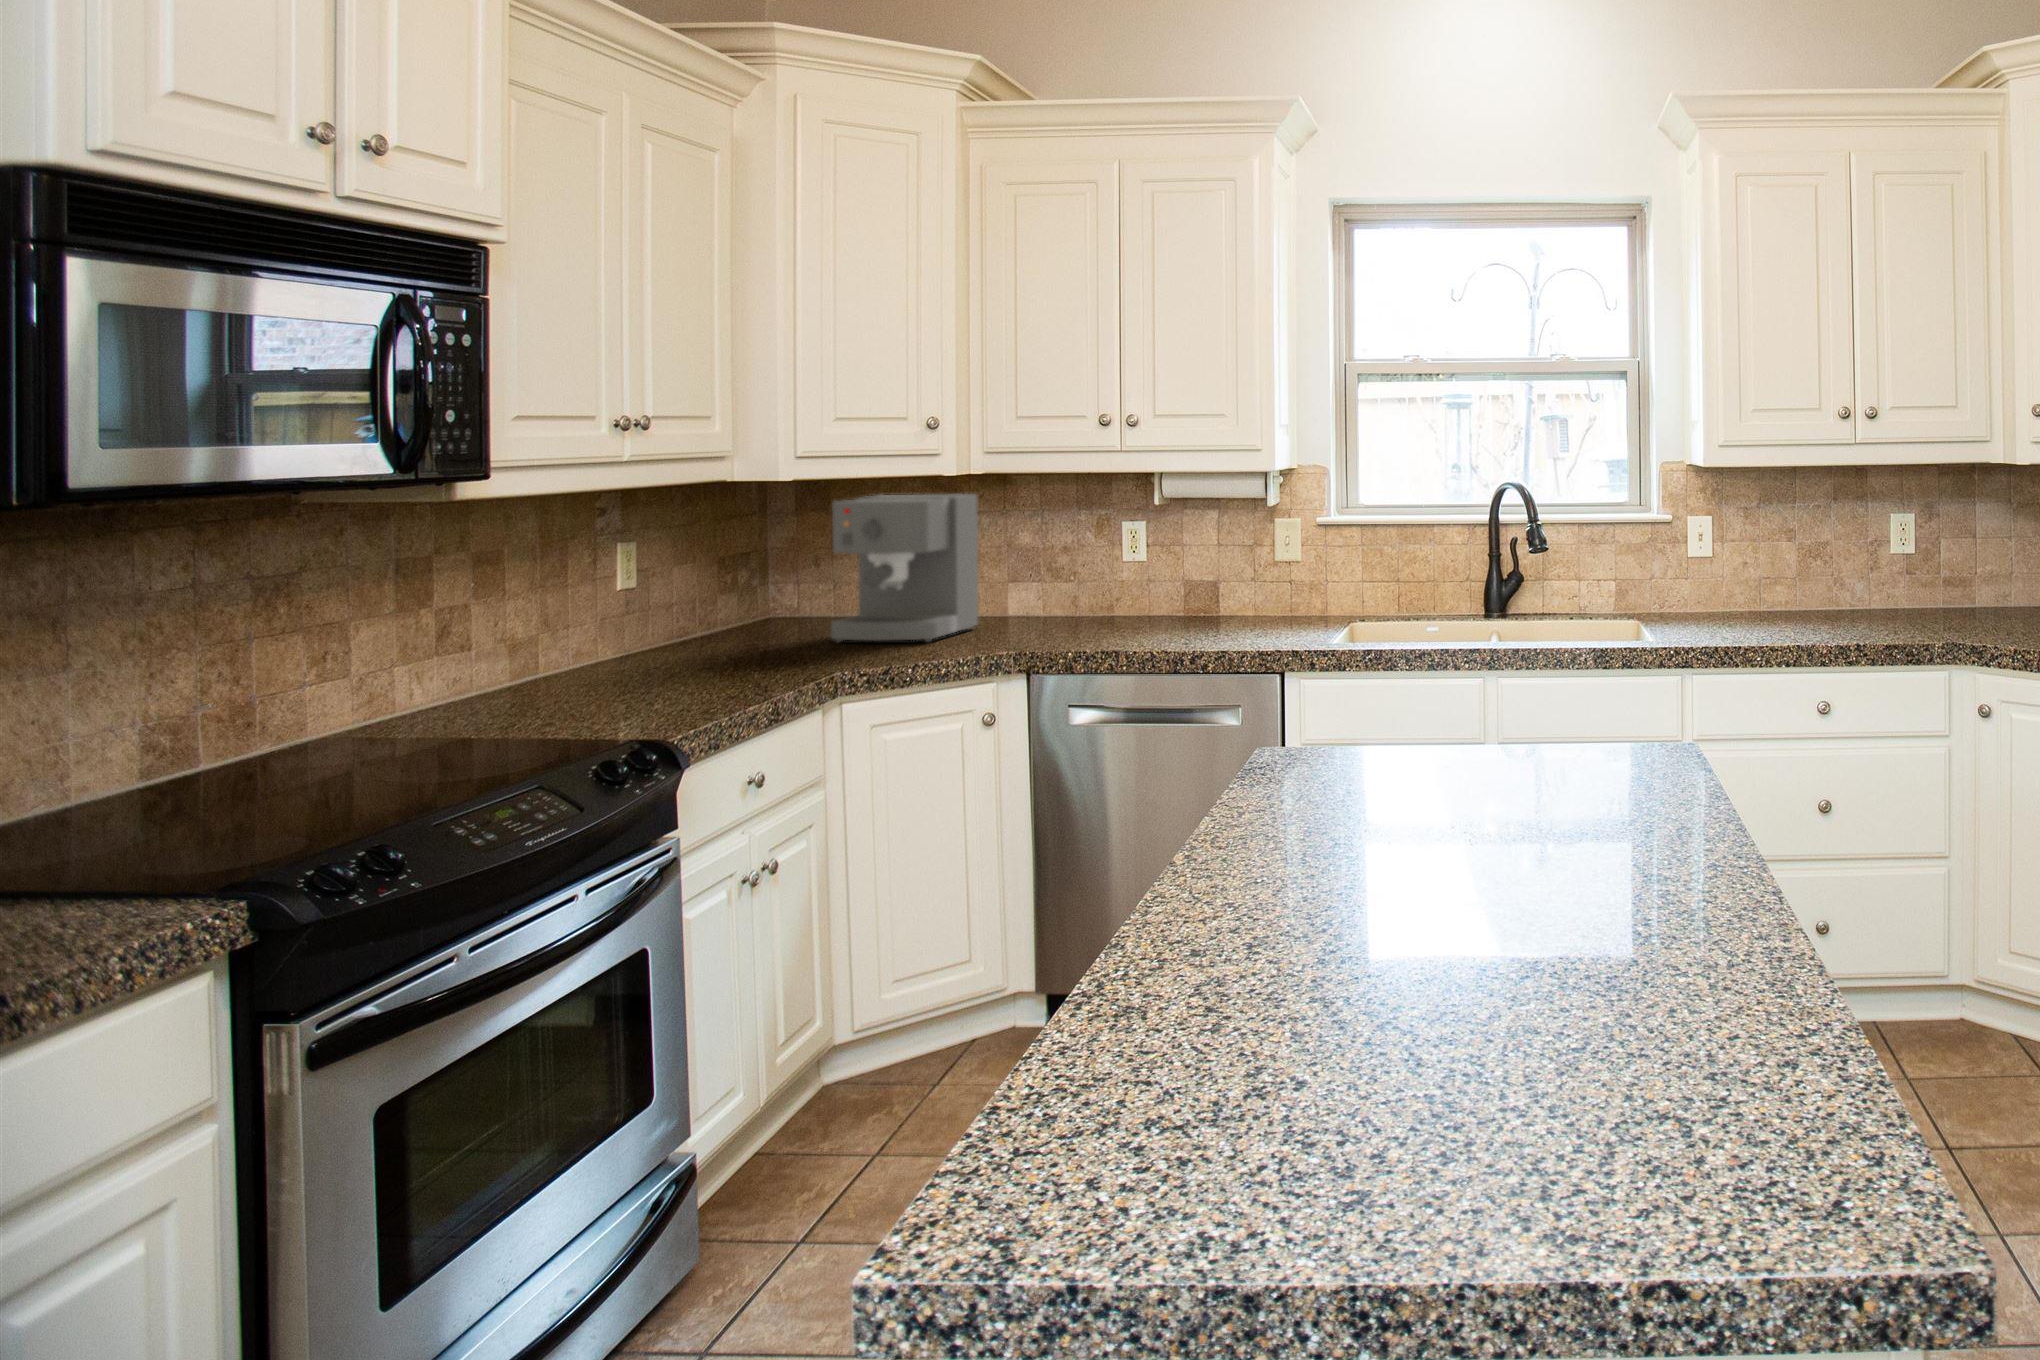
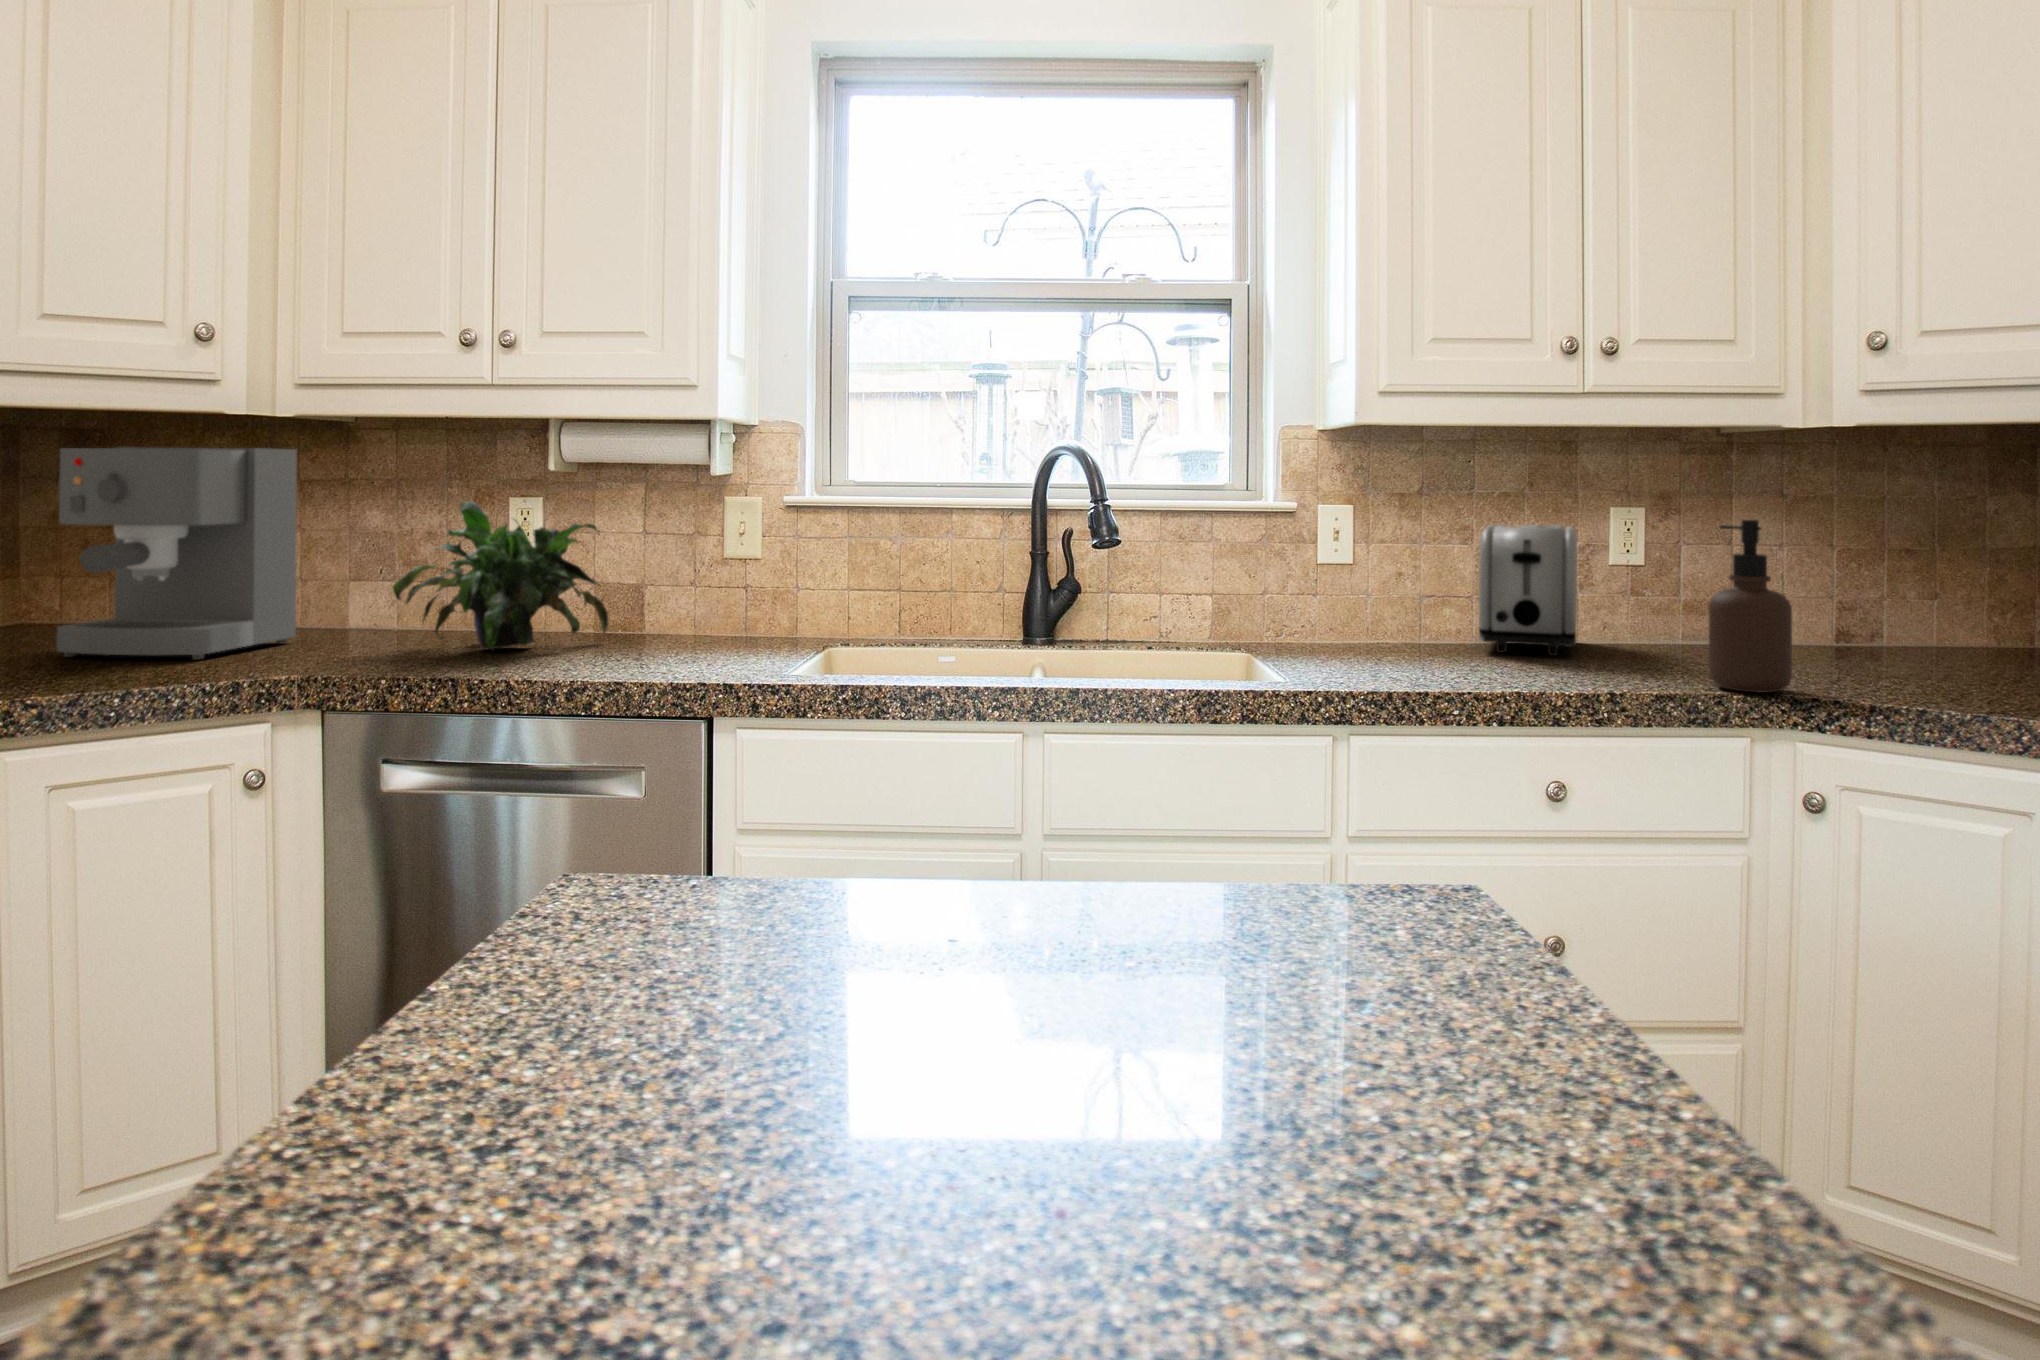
toaster: none [1795,527,1872,619] -> present [1479,524,1577,656]
potted plant: none [1052,531,1196,632] -> present [393,501,609,650]
soap dispenser: none [1923,531,1973,642] -> present [1709,520,1792,693]

